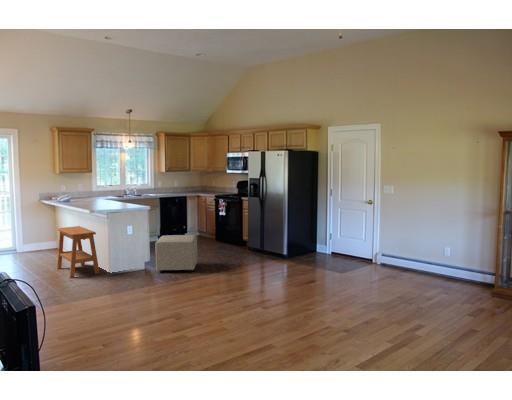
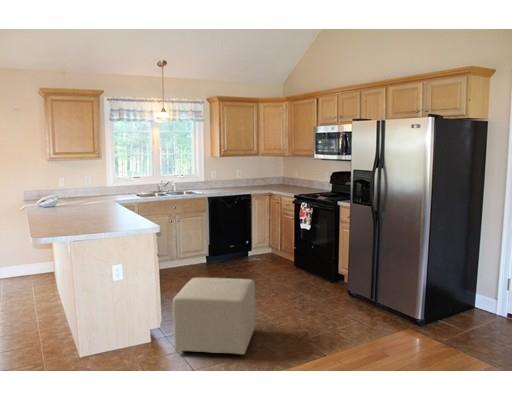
side table: present [57,226,99,278] -> none [17,255,77,360]

